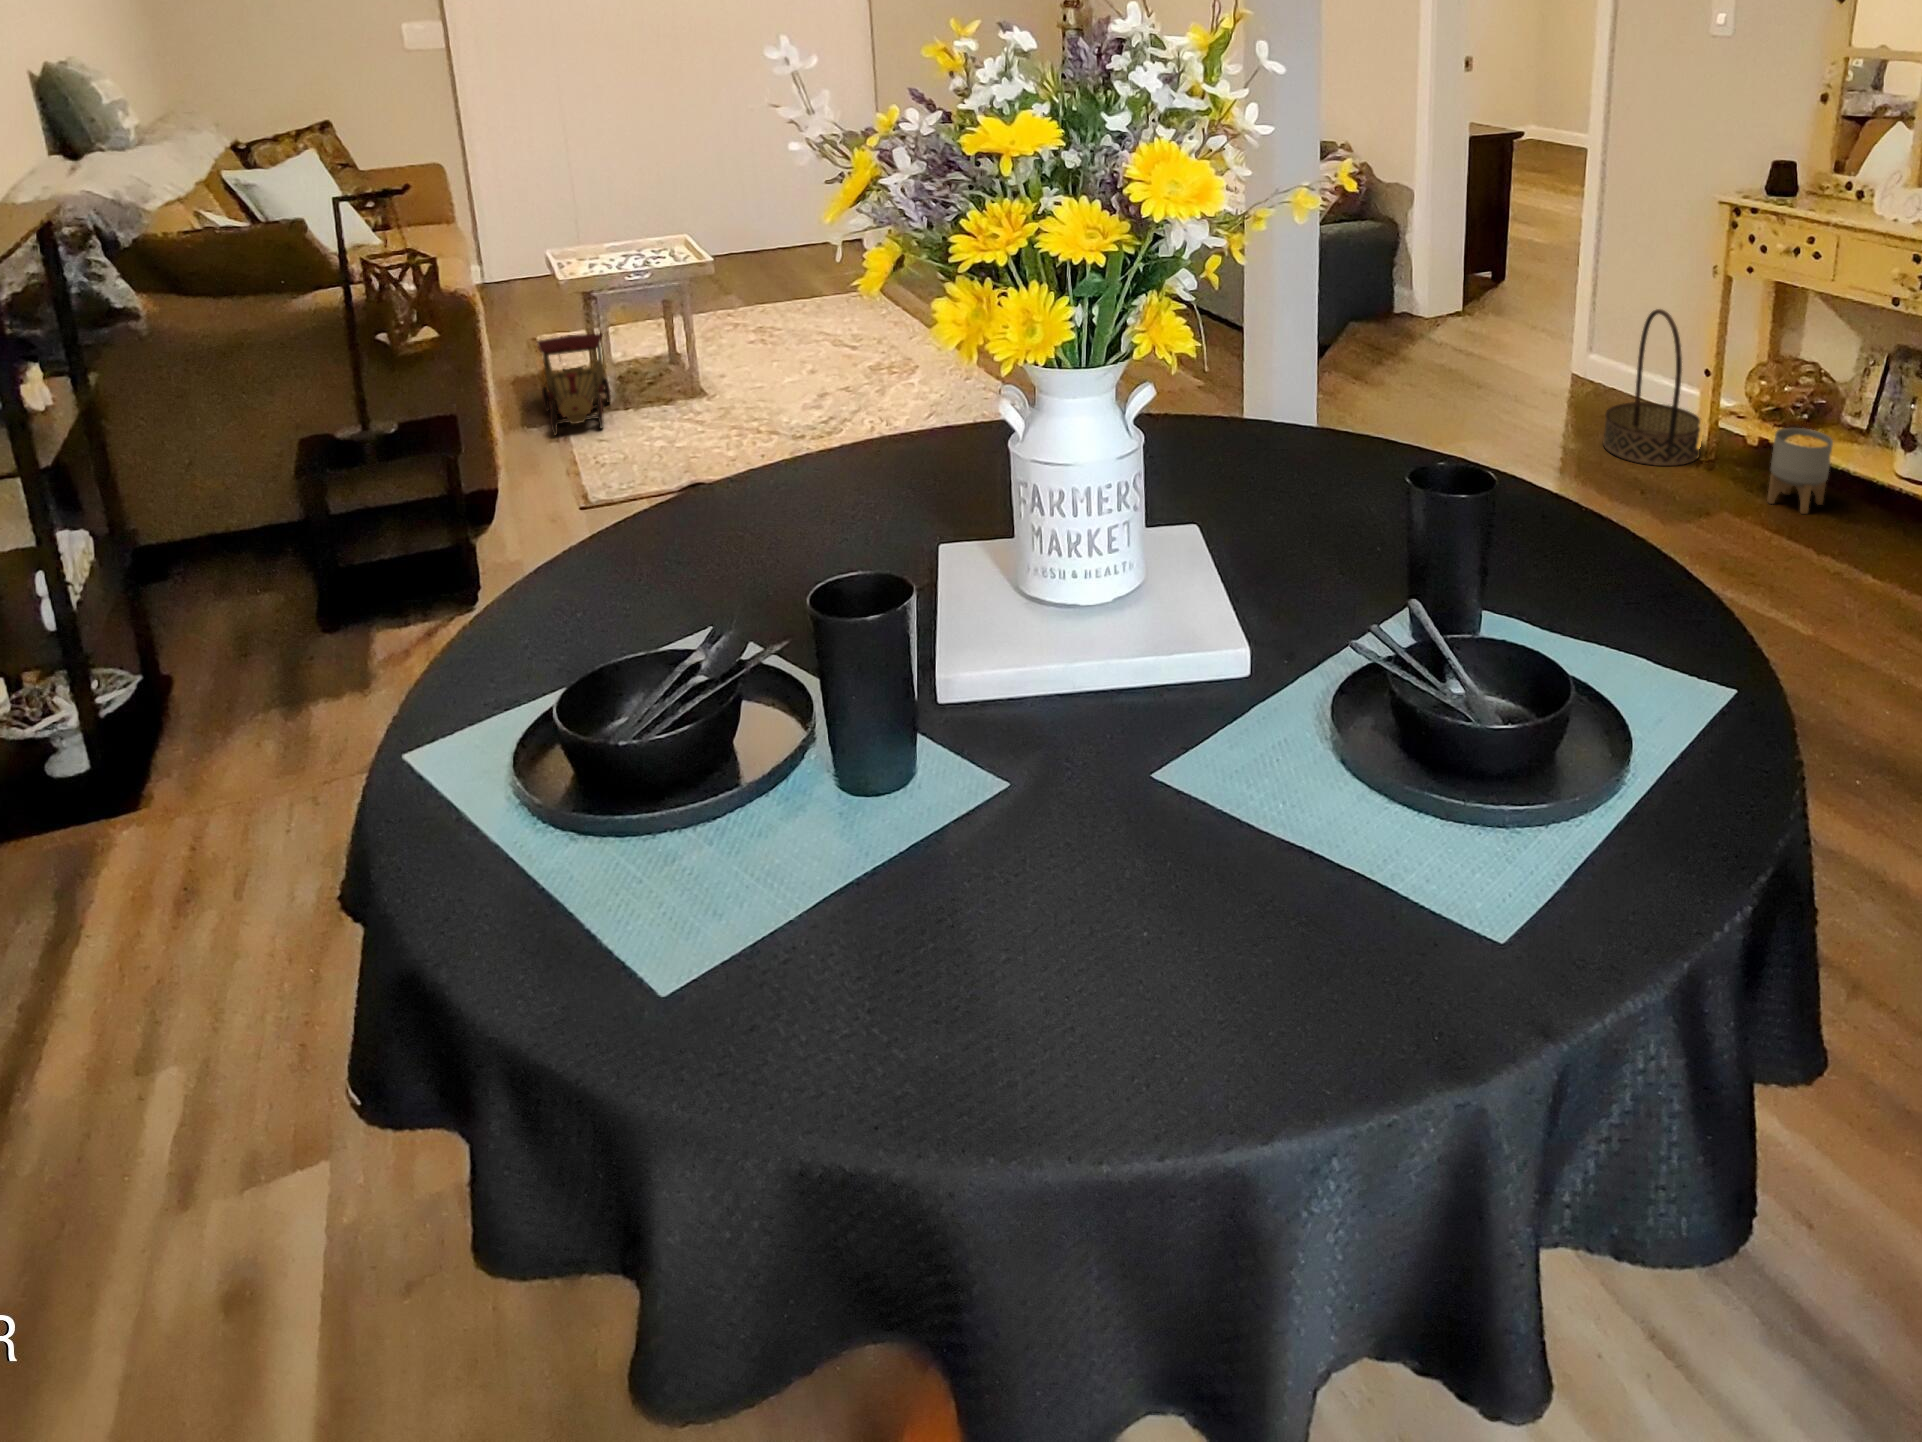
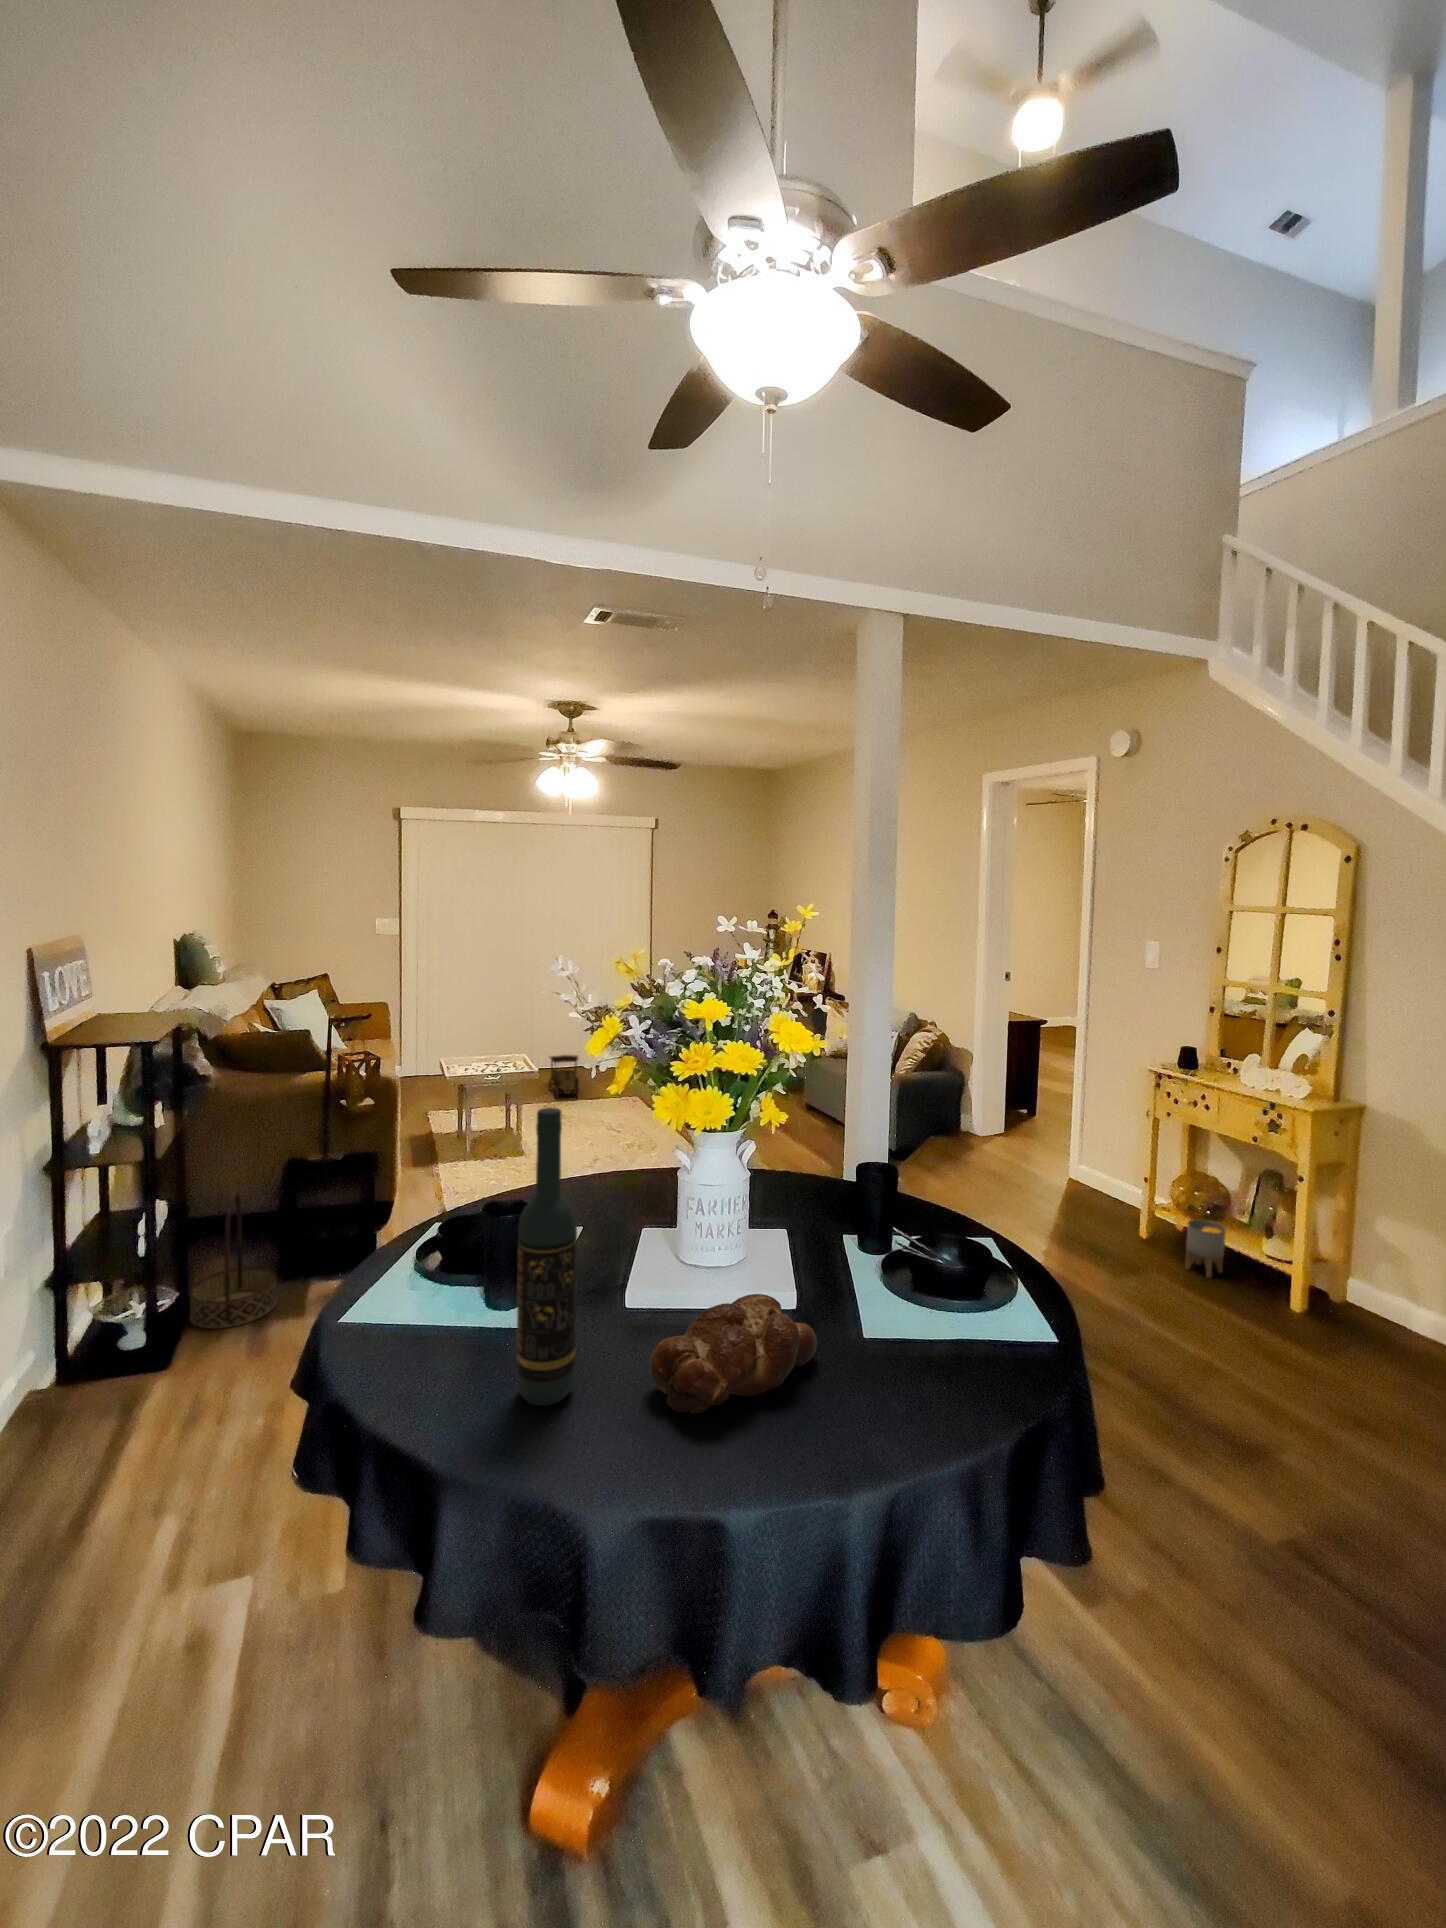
basket: present [1603,309,1700,466] -> present [189,1191,277,1329]
toy train: present [537,333,611,435] -> present [549,1055,579,1097]
wine bottle: none [732,362,878,937] -> present [517,1107,577,1406]
bread loaf: none [1023,671,1332,926] -> present [649,1294,817,1413]

